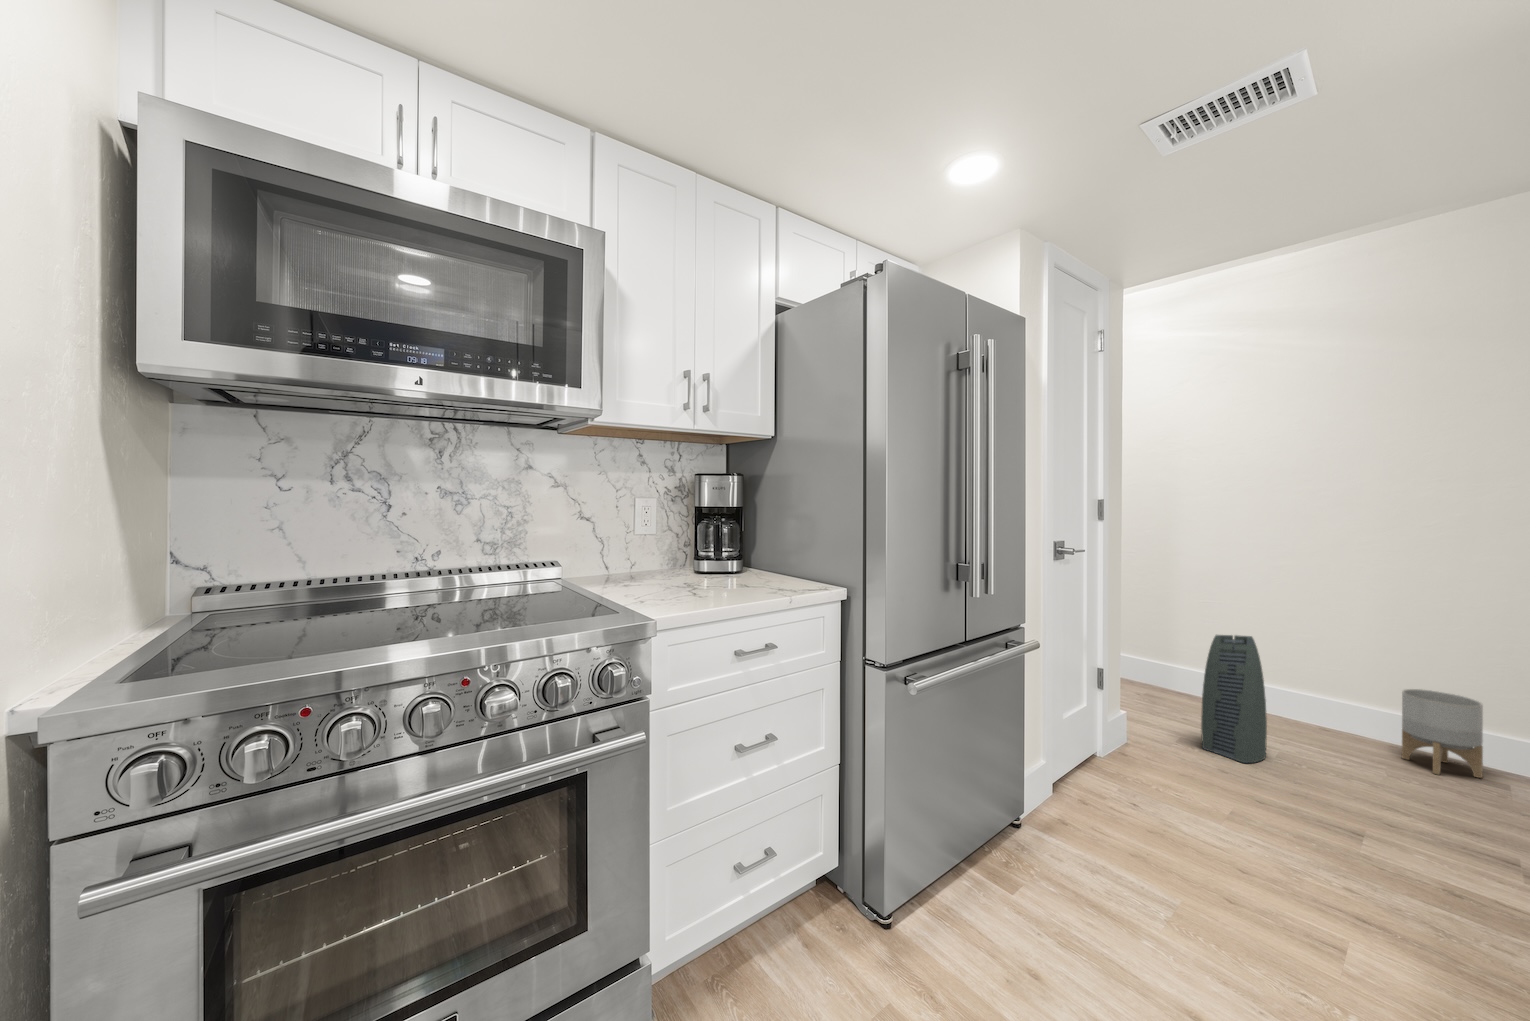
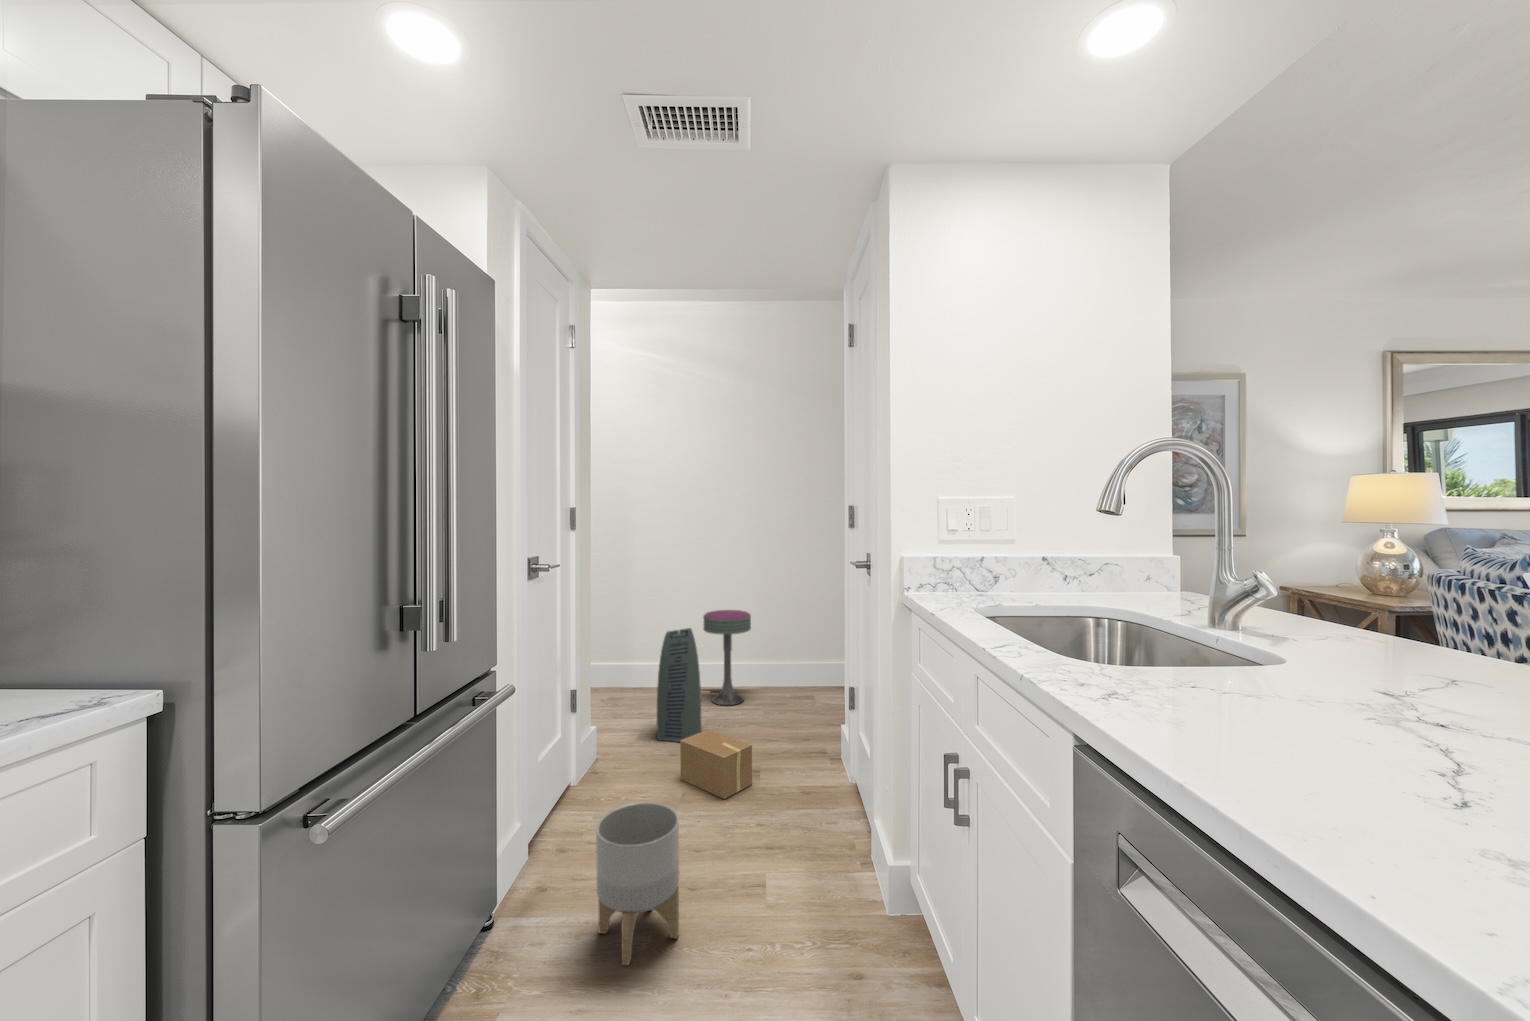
bar stool: none [1277,625,1360,745] -> present [703,610,751,705]
planter: present [1402,689,1483,778] -> present [596,802,679,965]
cardboard box: none [1227,751,1337,833] -> present [680,730,752,799]

